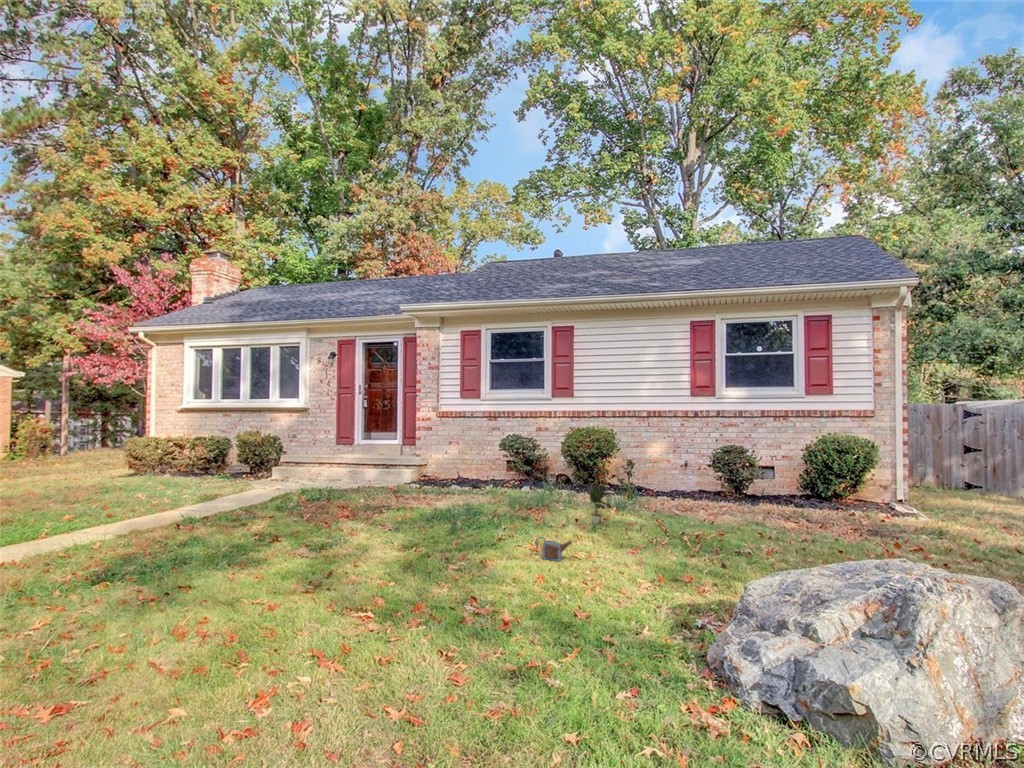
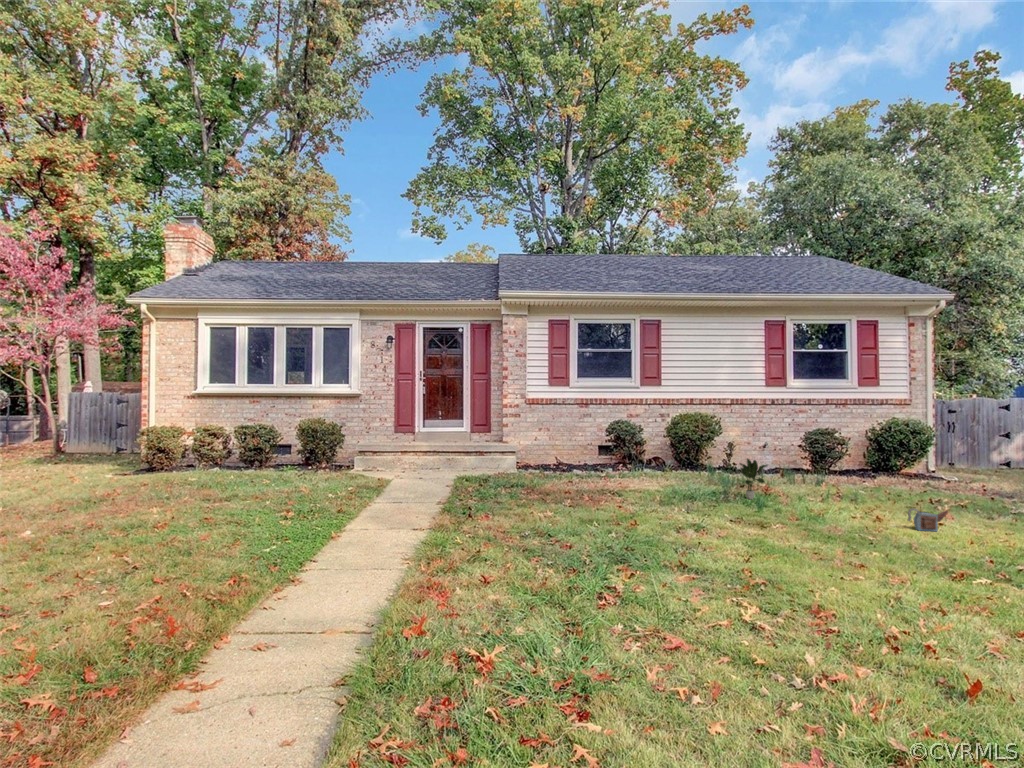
potted plant: present [590,483,611,524] -> present [740,459,767,499]

